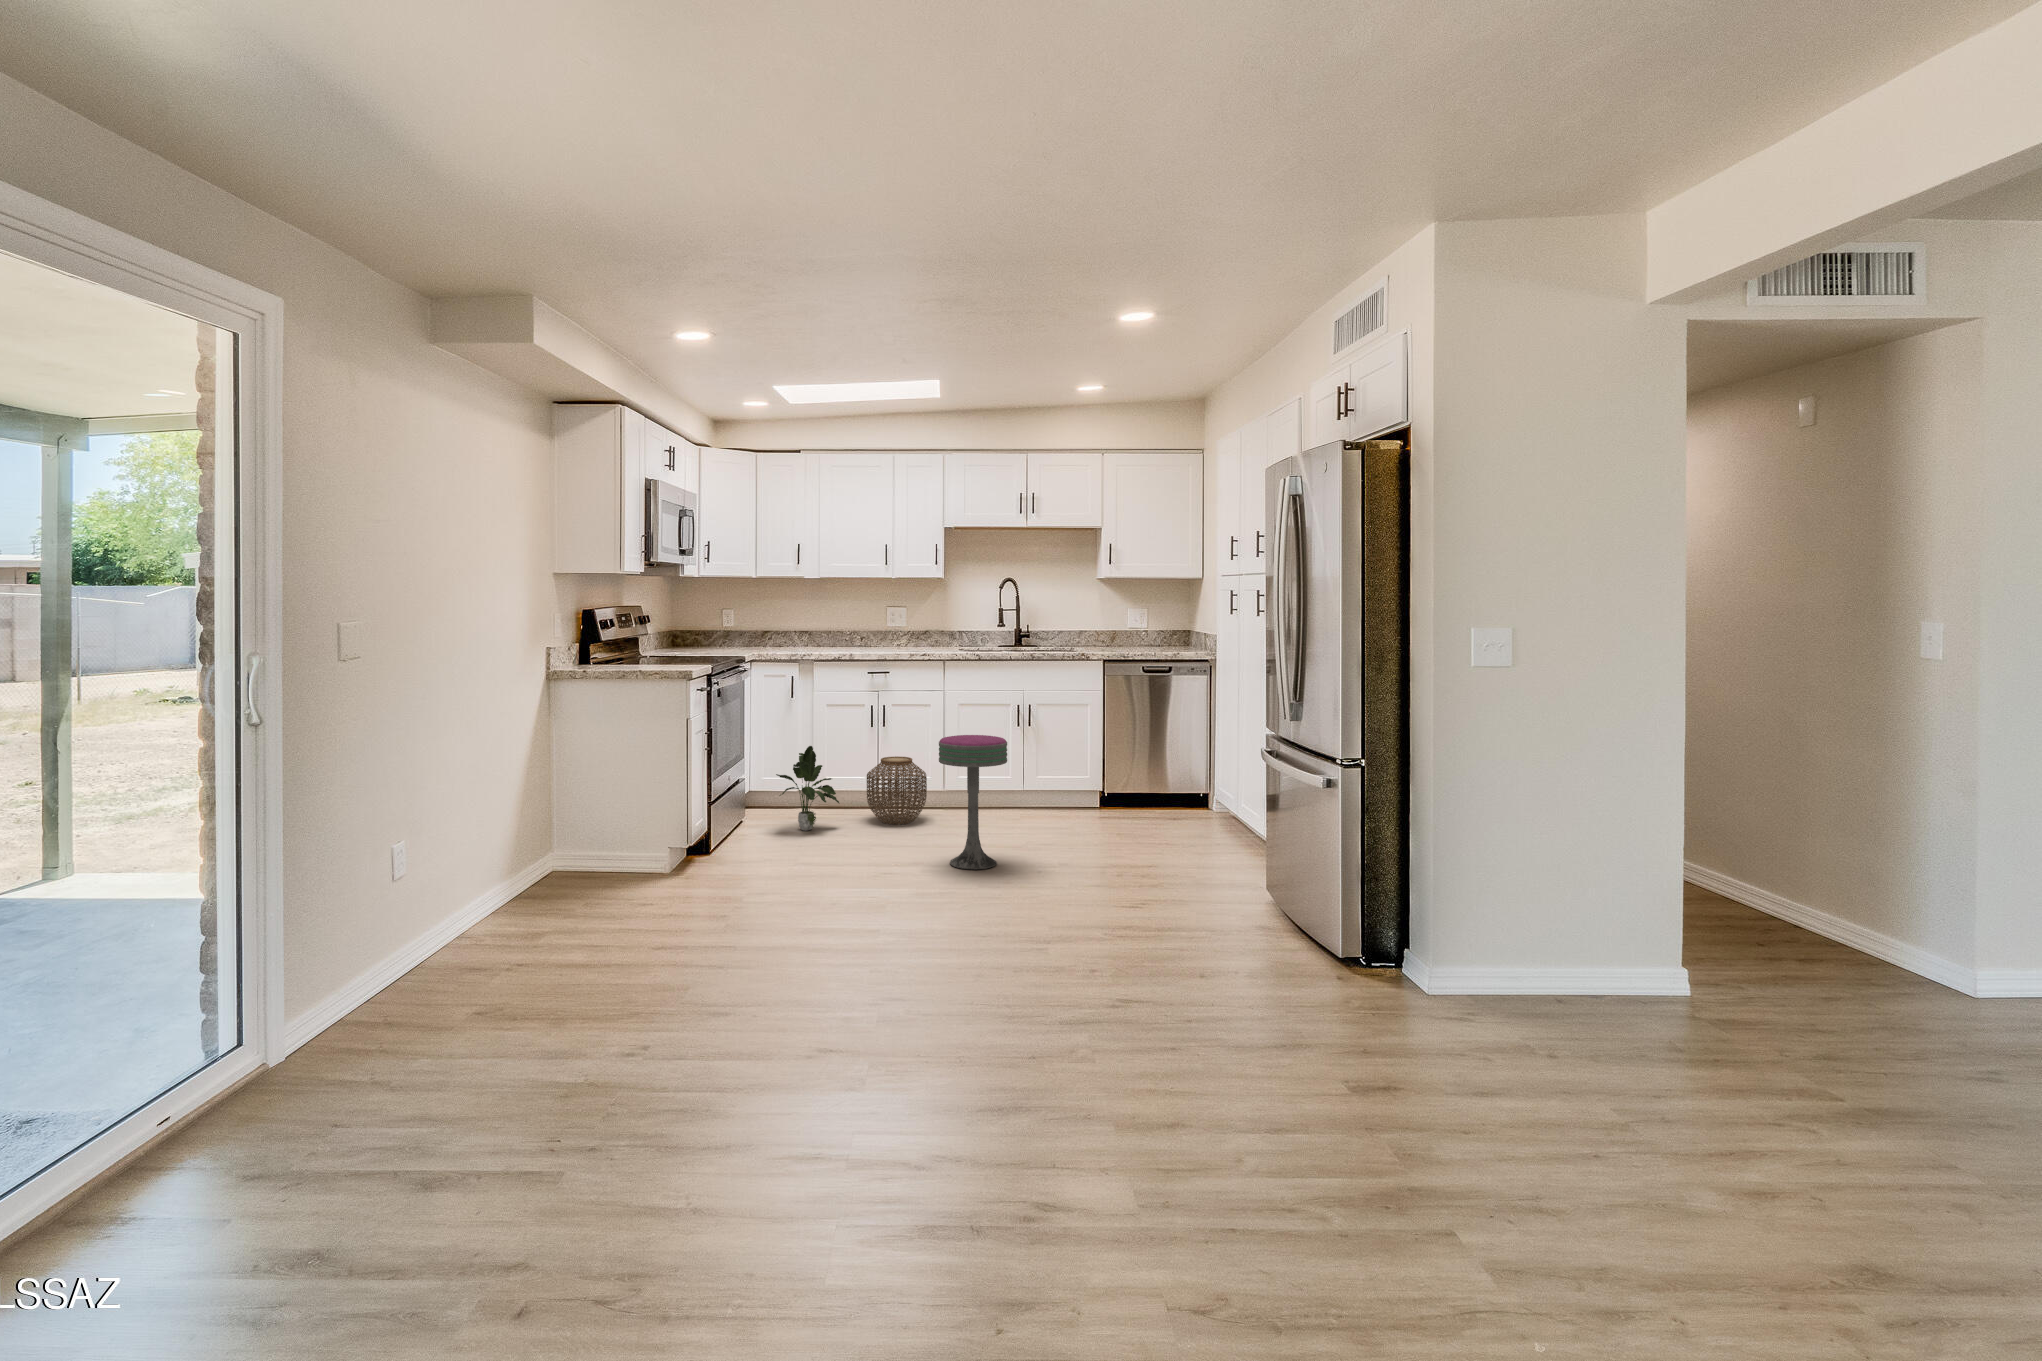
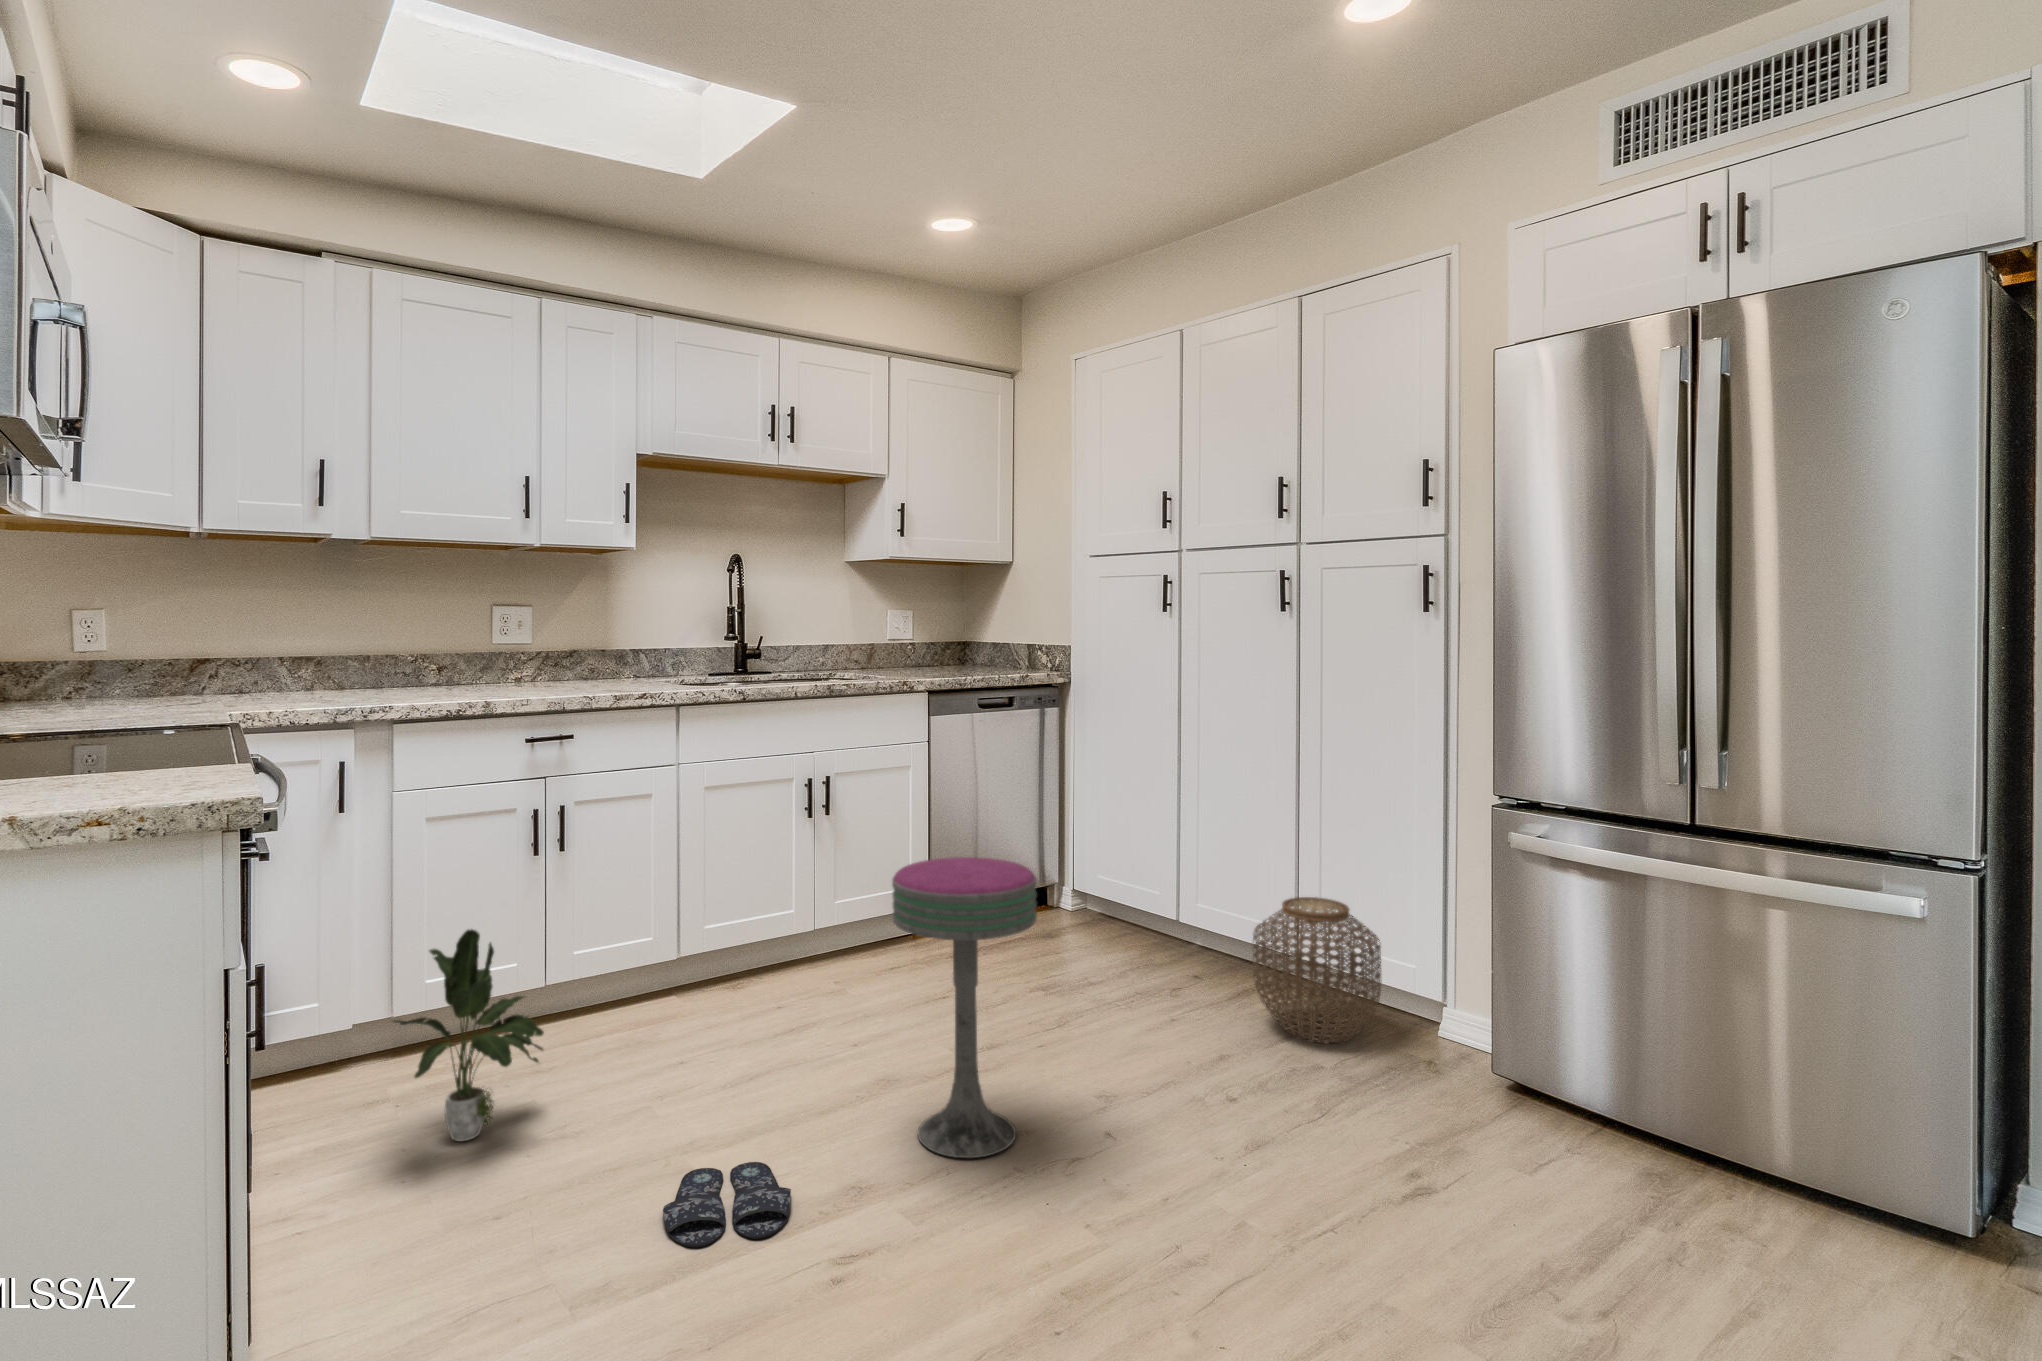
woven basket: present [867,756,927,825] -> present [1253,897,1381,1043]
slippers: none [829,850,886,867] -> present [663,1162,791,1247]

